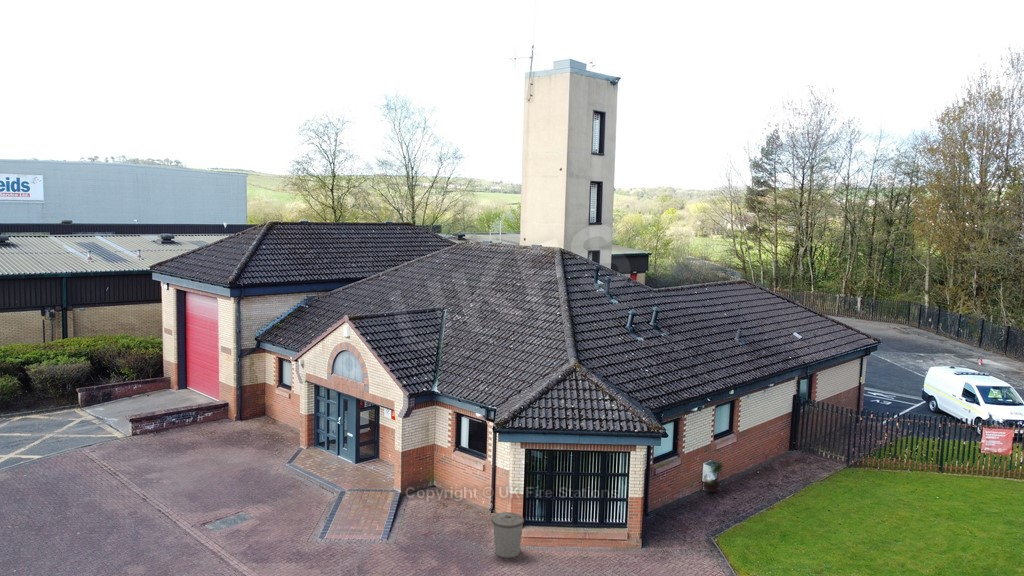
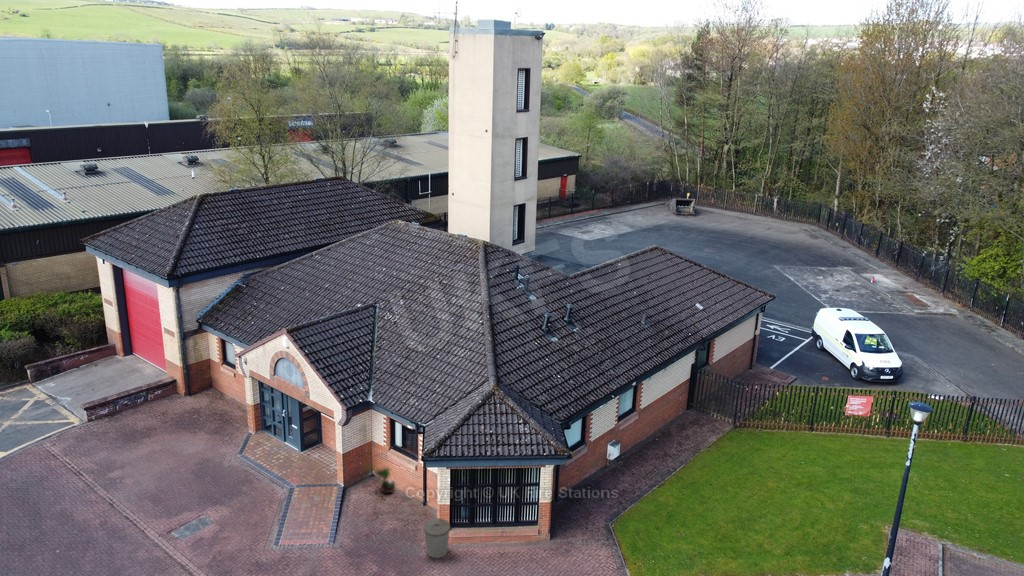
potted tree: present [704,463,724,492] -> present [377,468,395,493]

